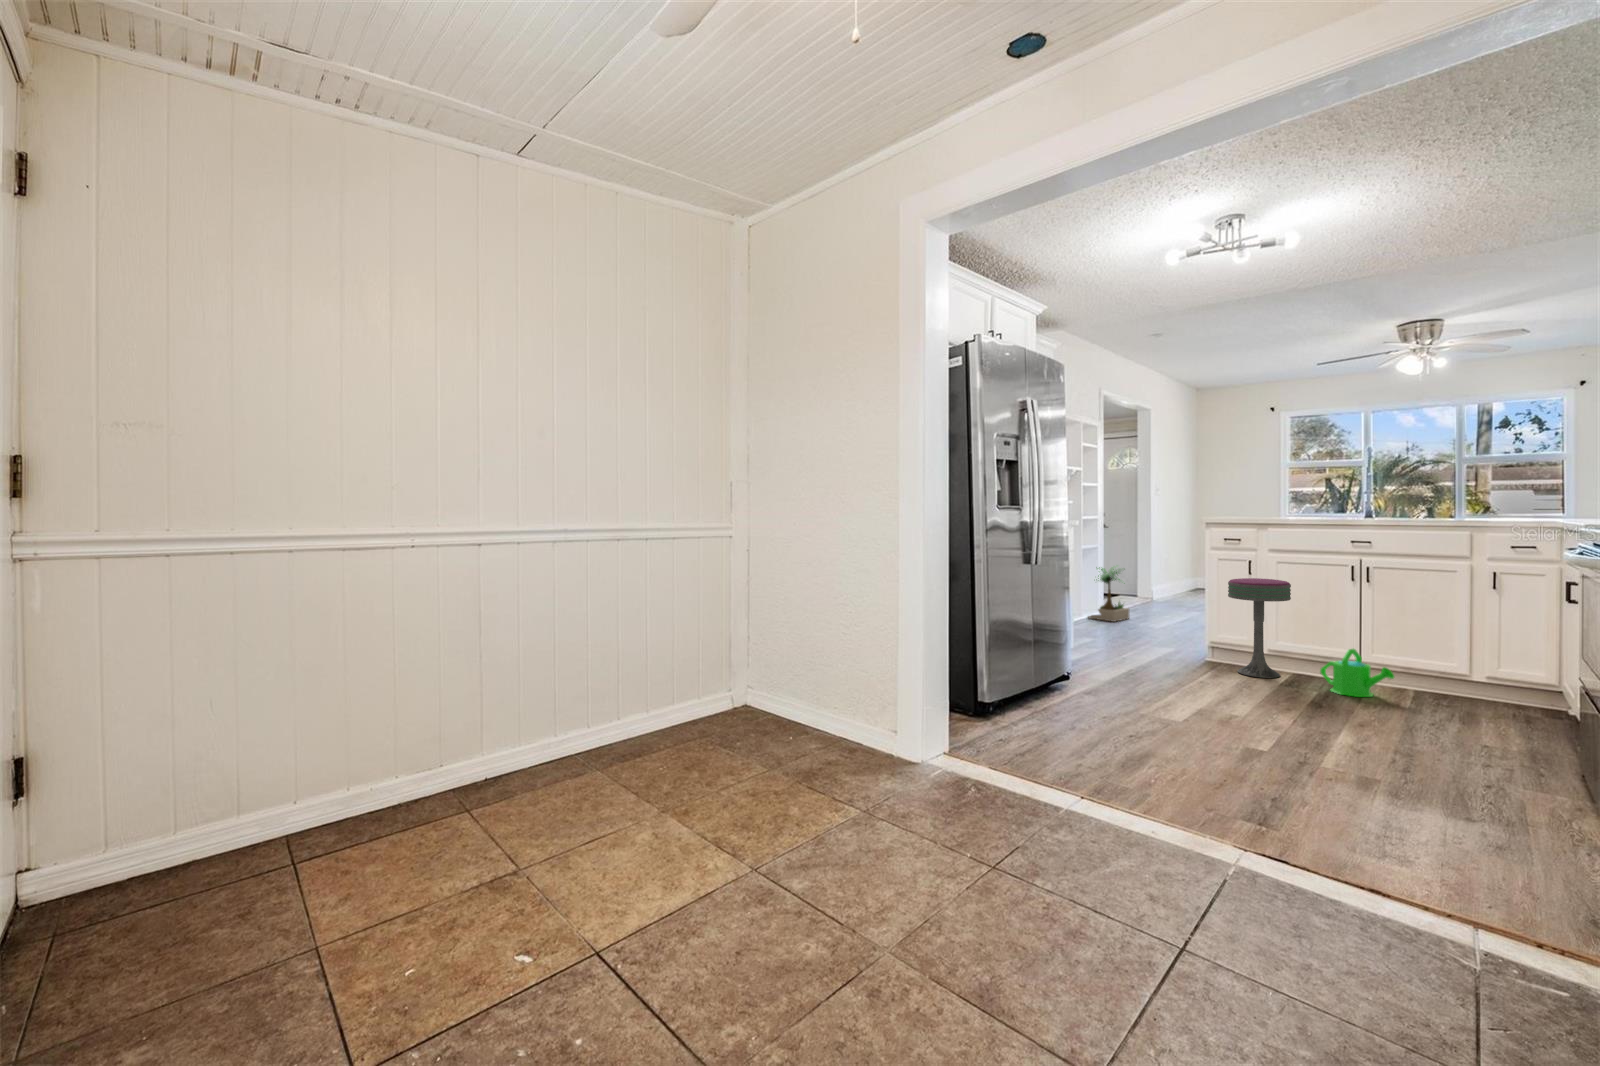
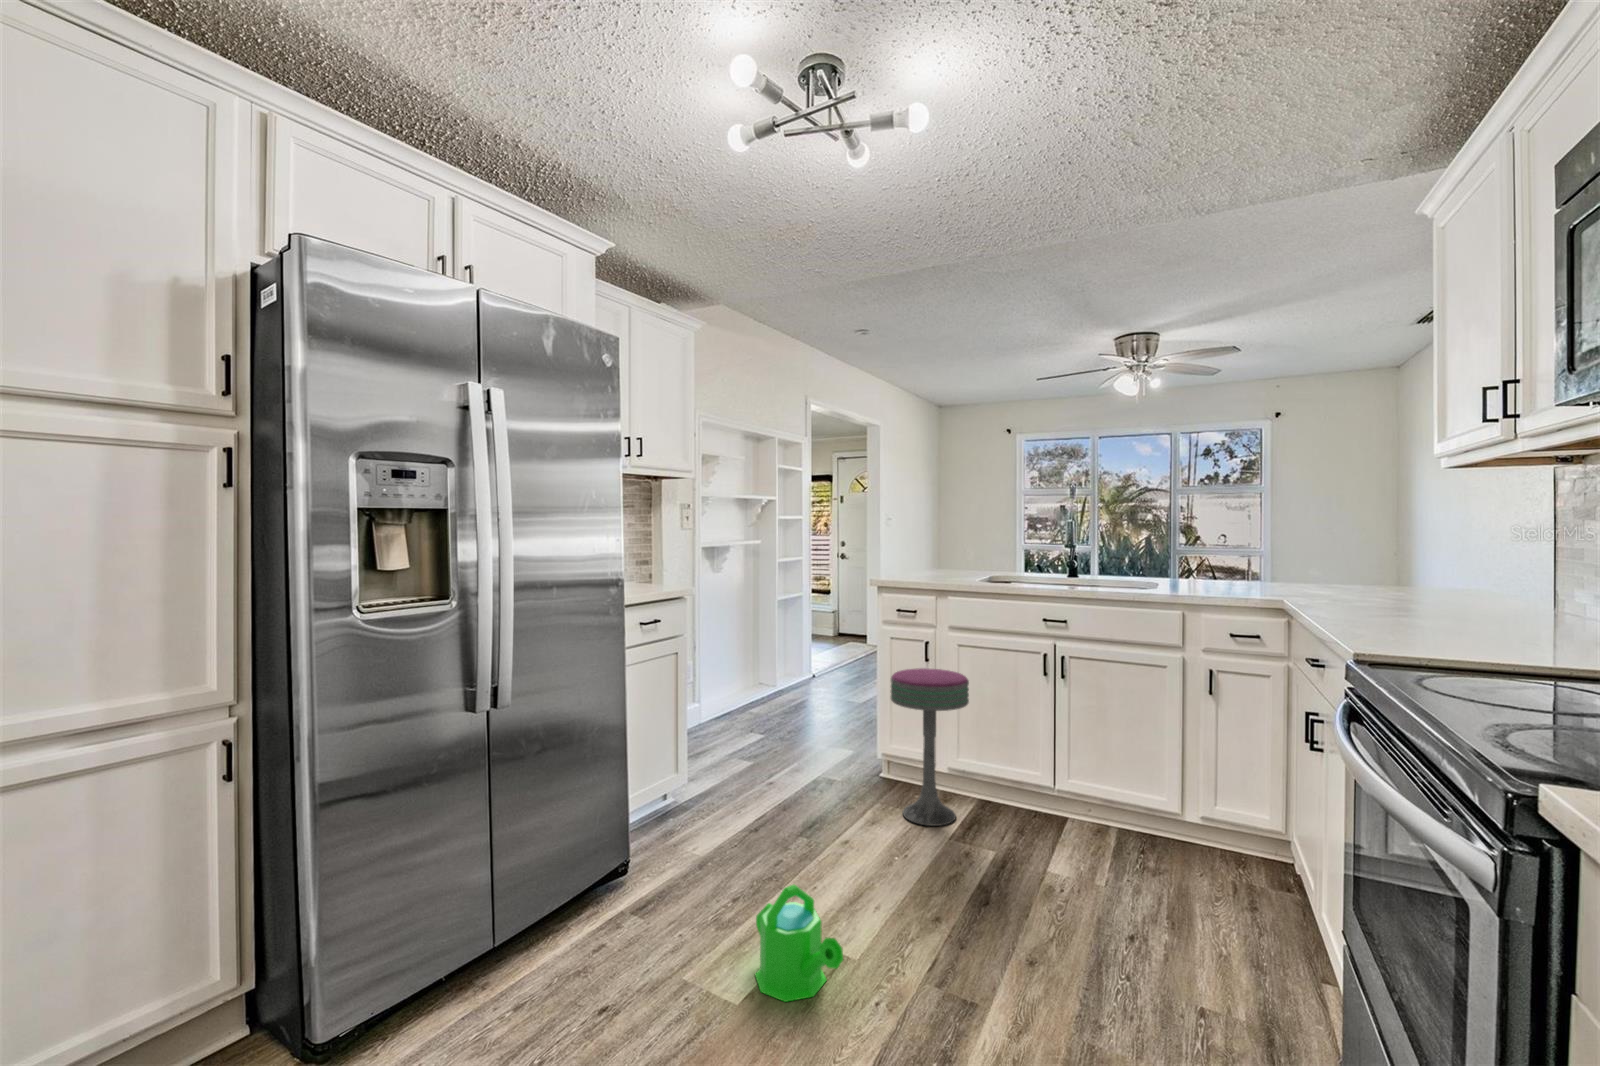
potted plant: present [1088,567,1130,622] -> none [772,624,824,703]
watering can: present [1320,649,1394,697] -> present [755,885,843,1002]

